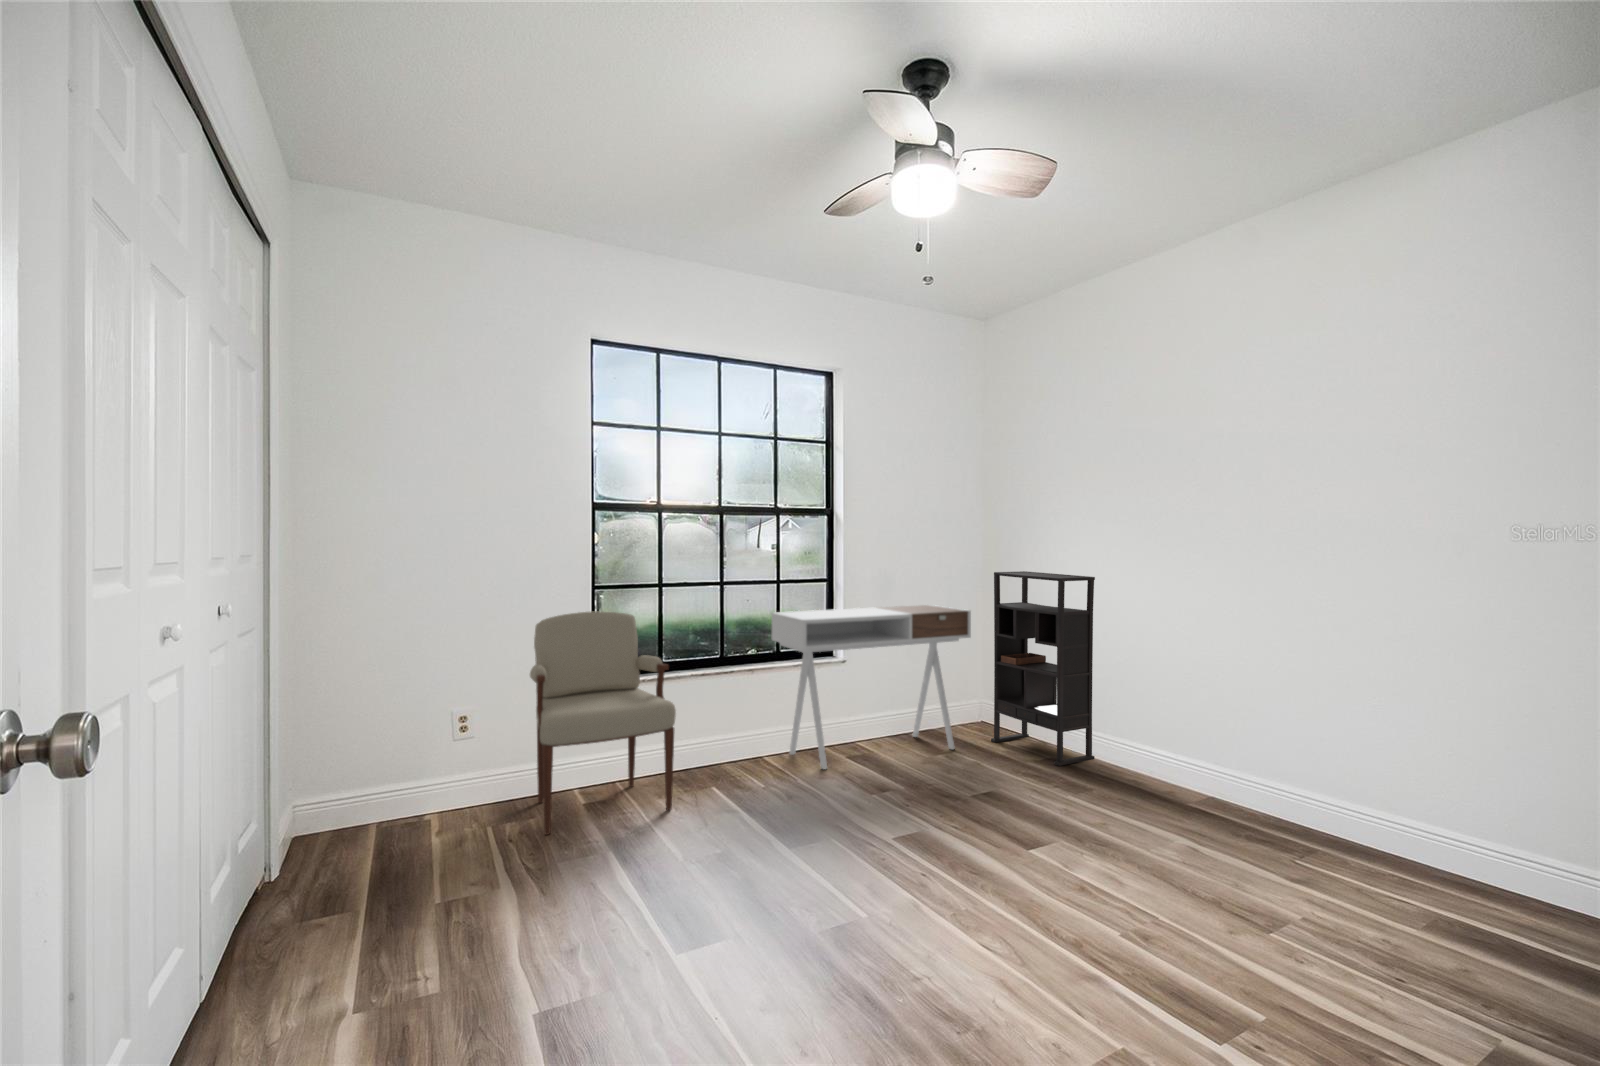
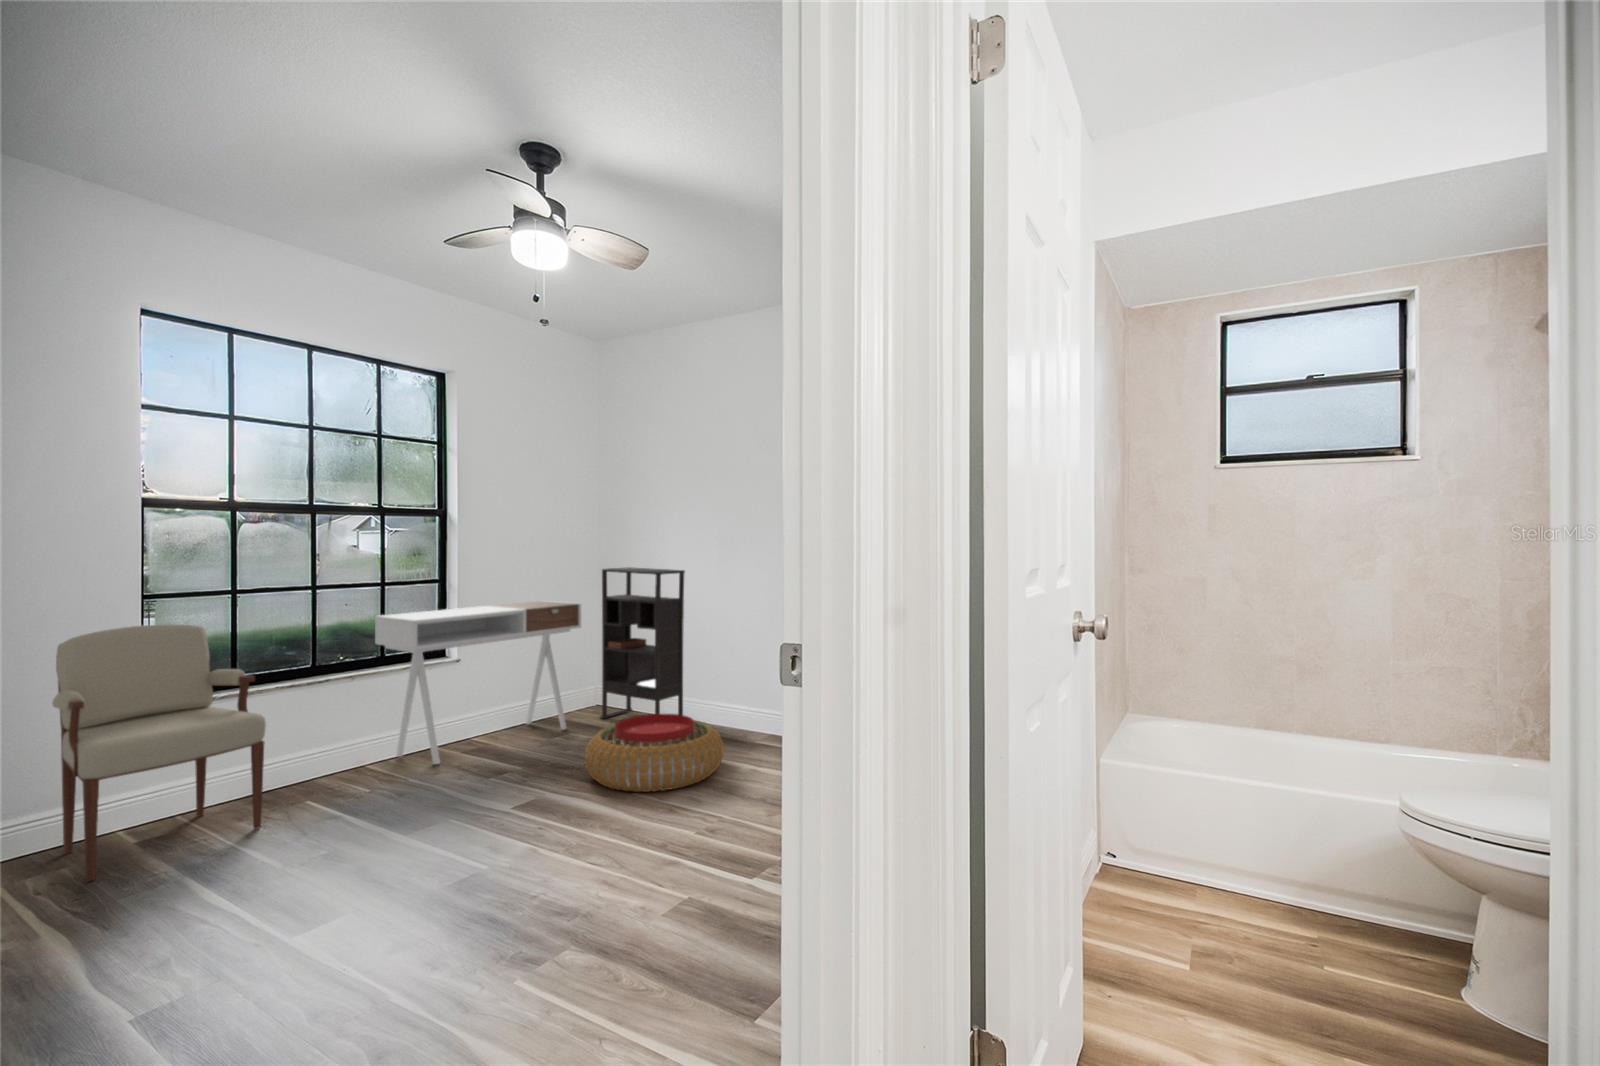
pouf: none [974,751,1153,856] -> present [585,714,724,792]

